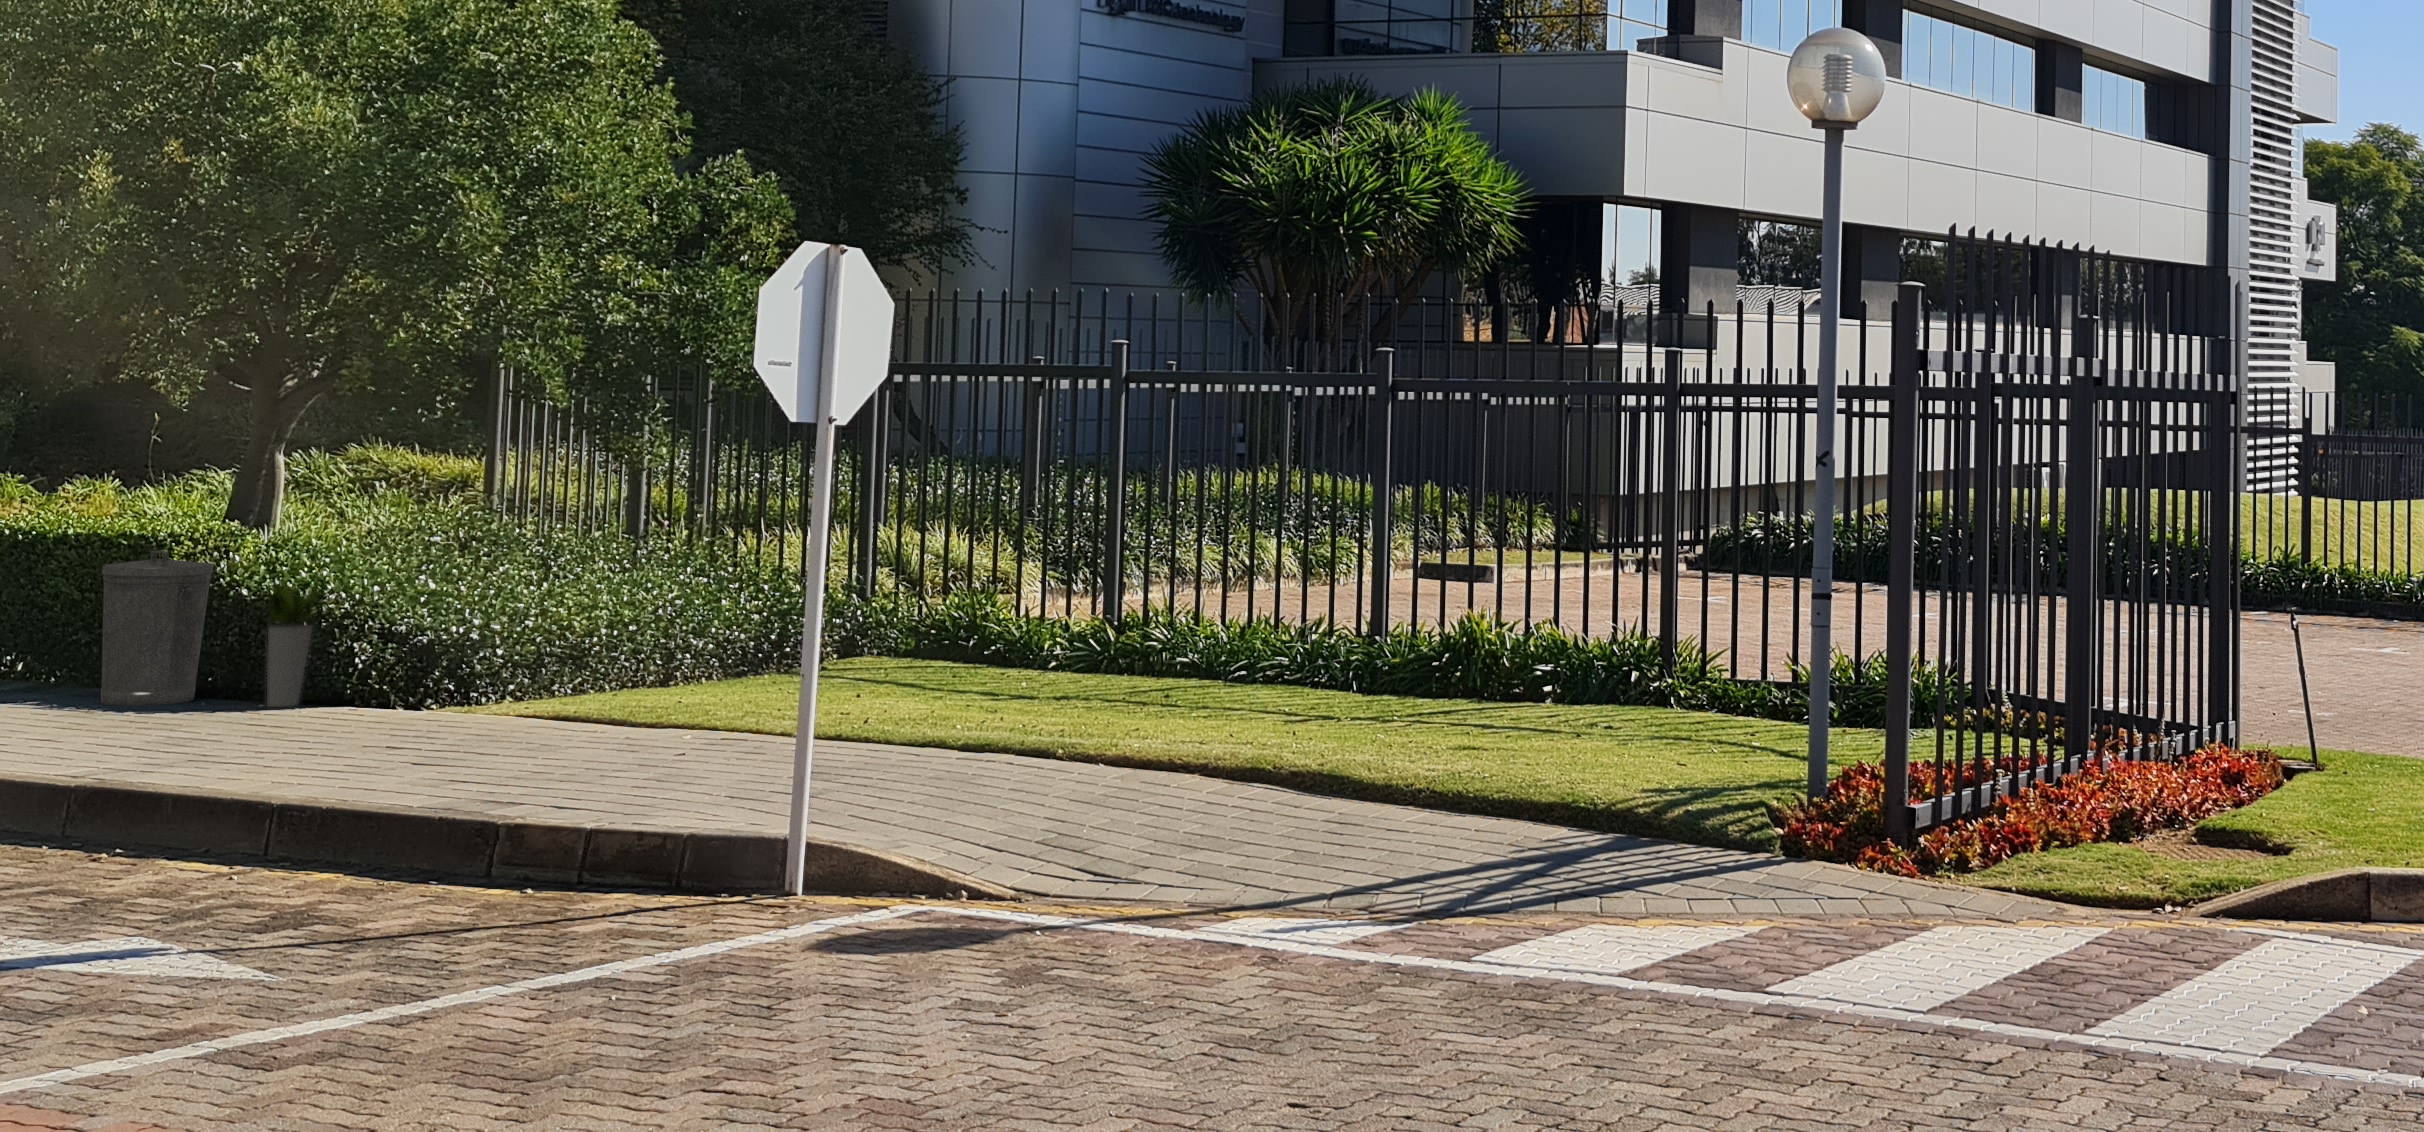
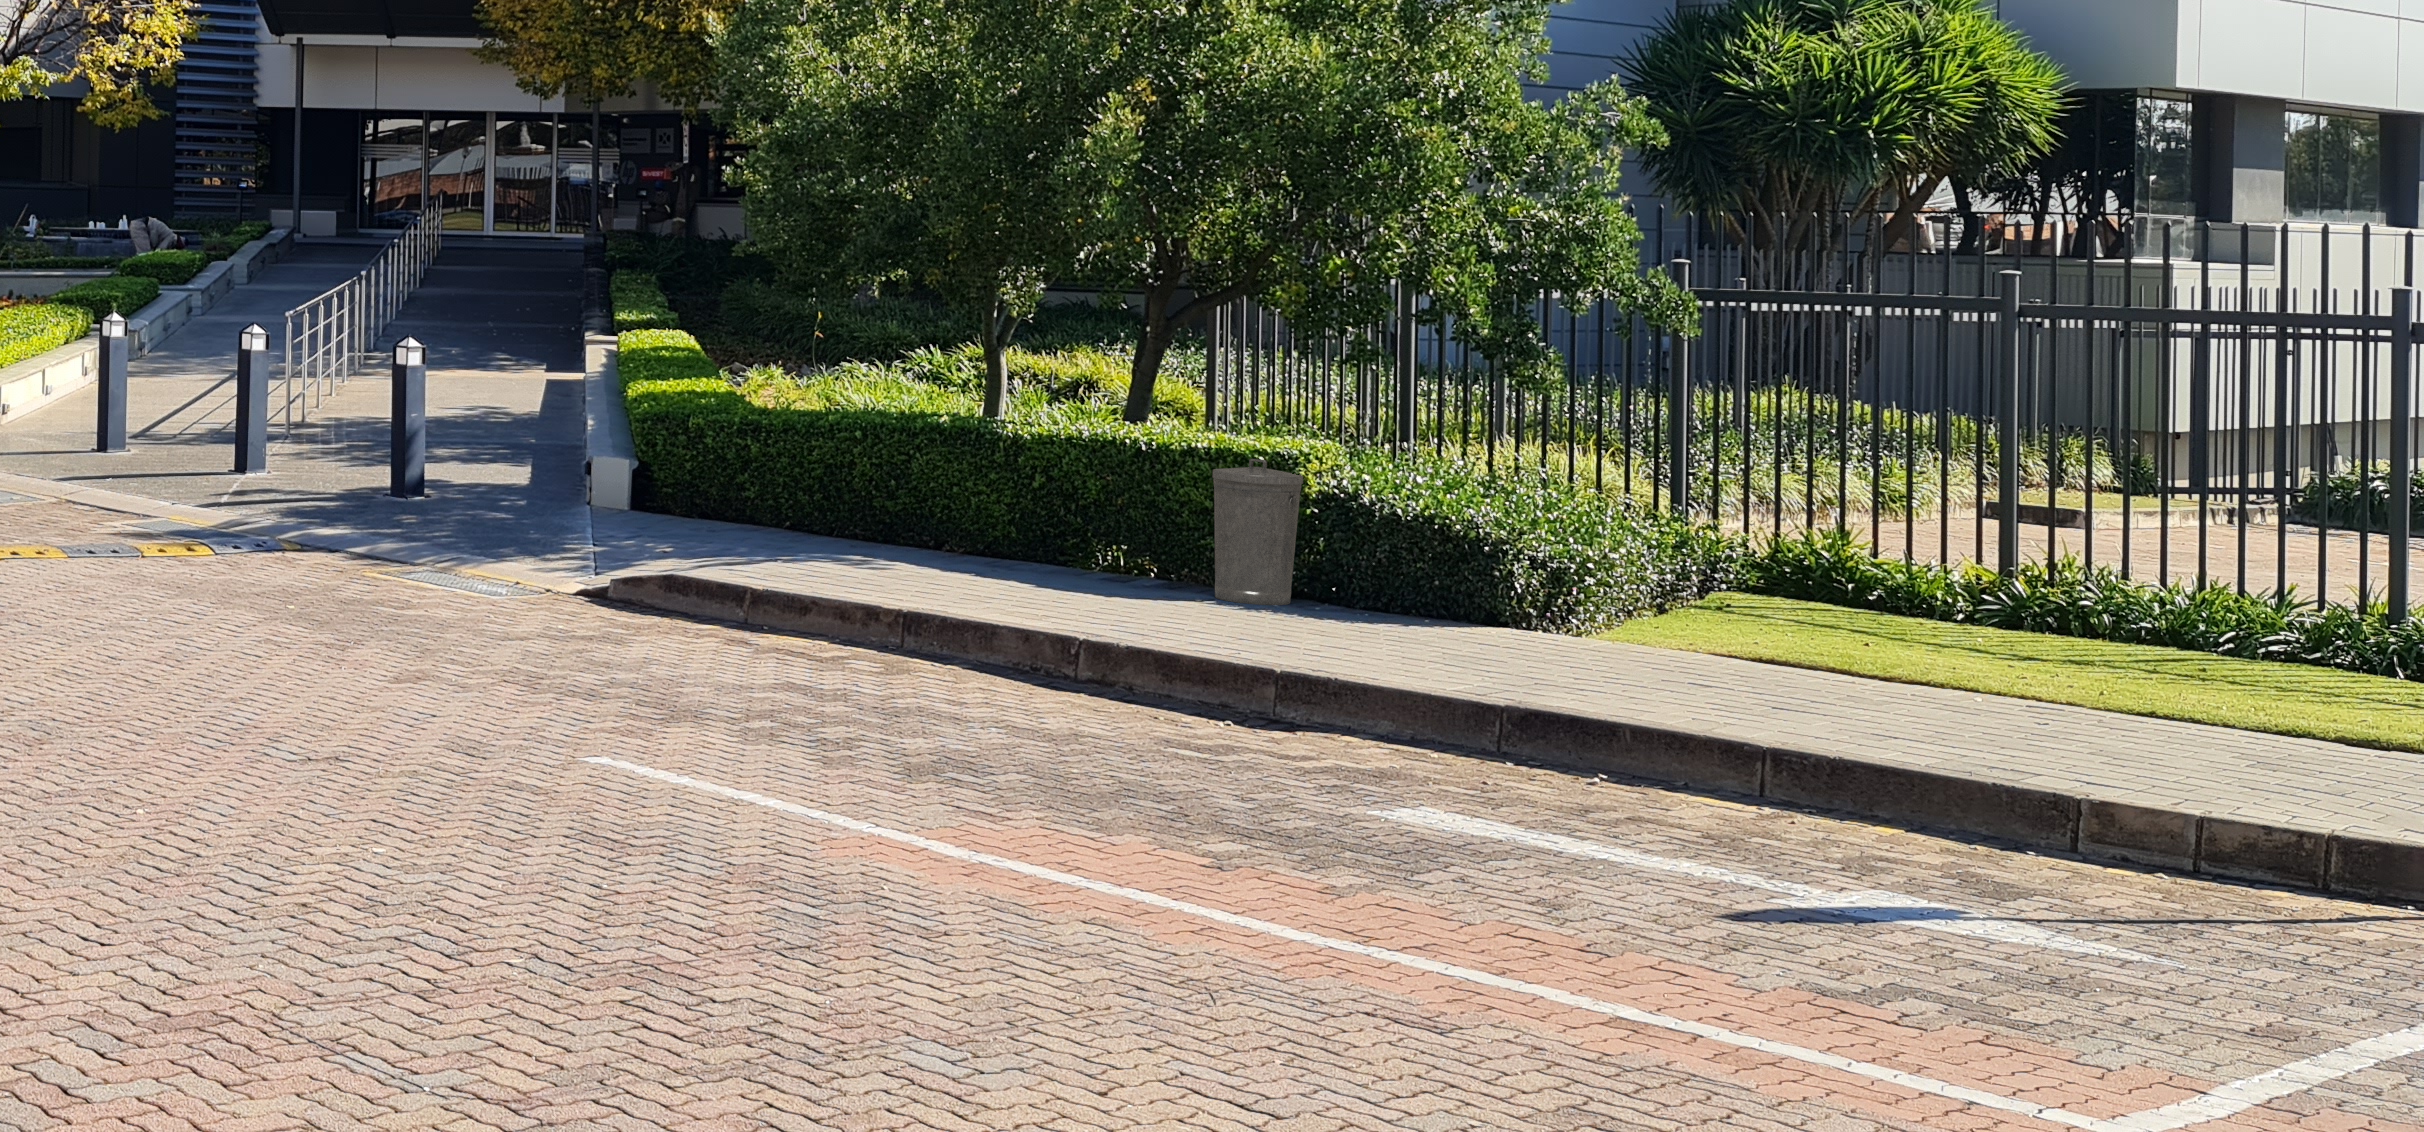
planter: present [265,583,323,707] -> none [1363,493,1427,617]

